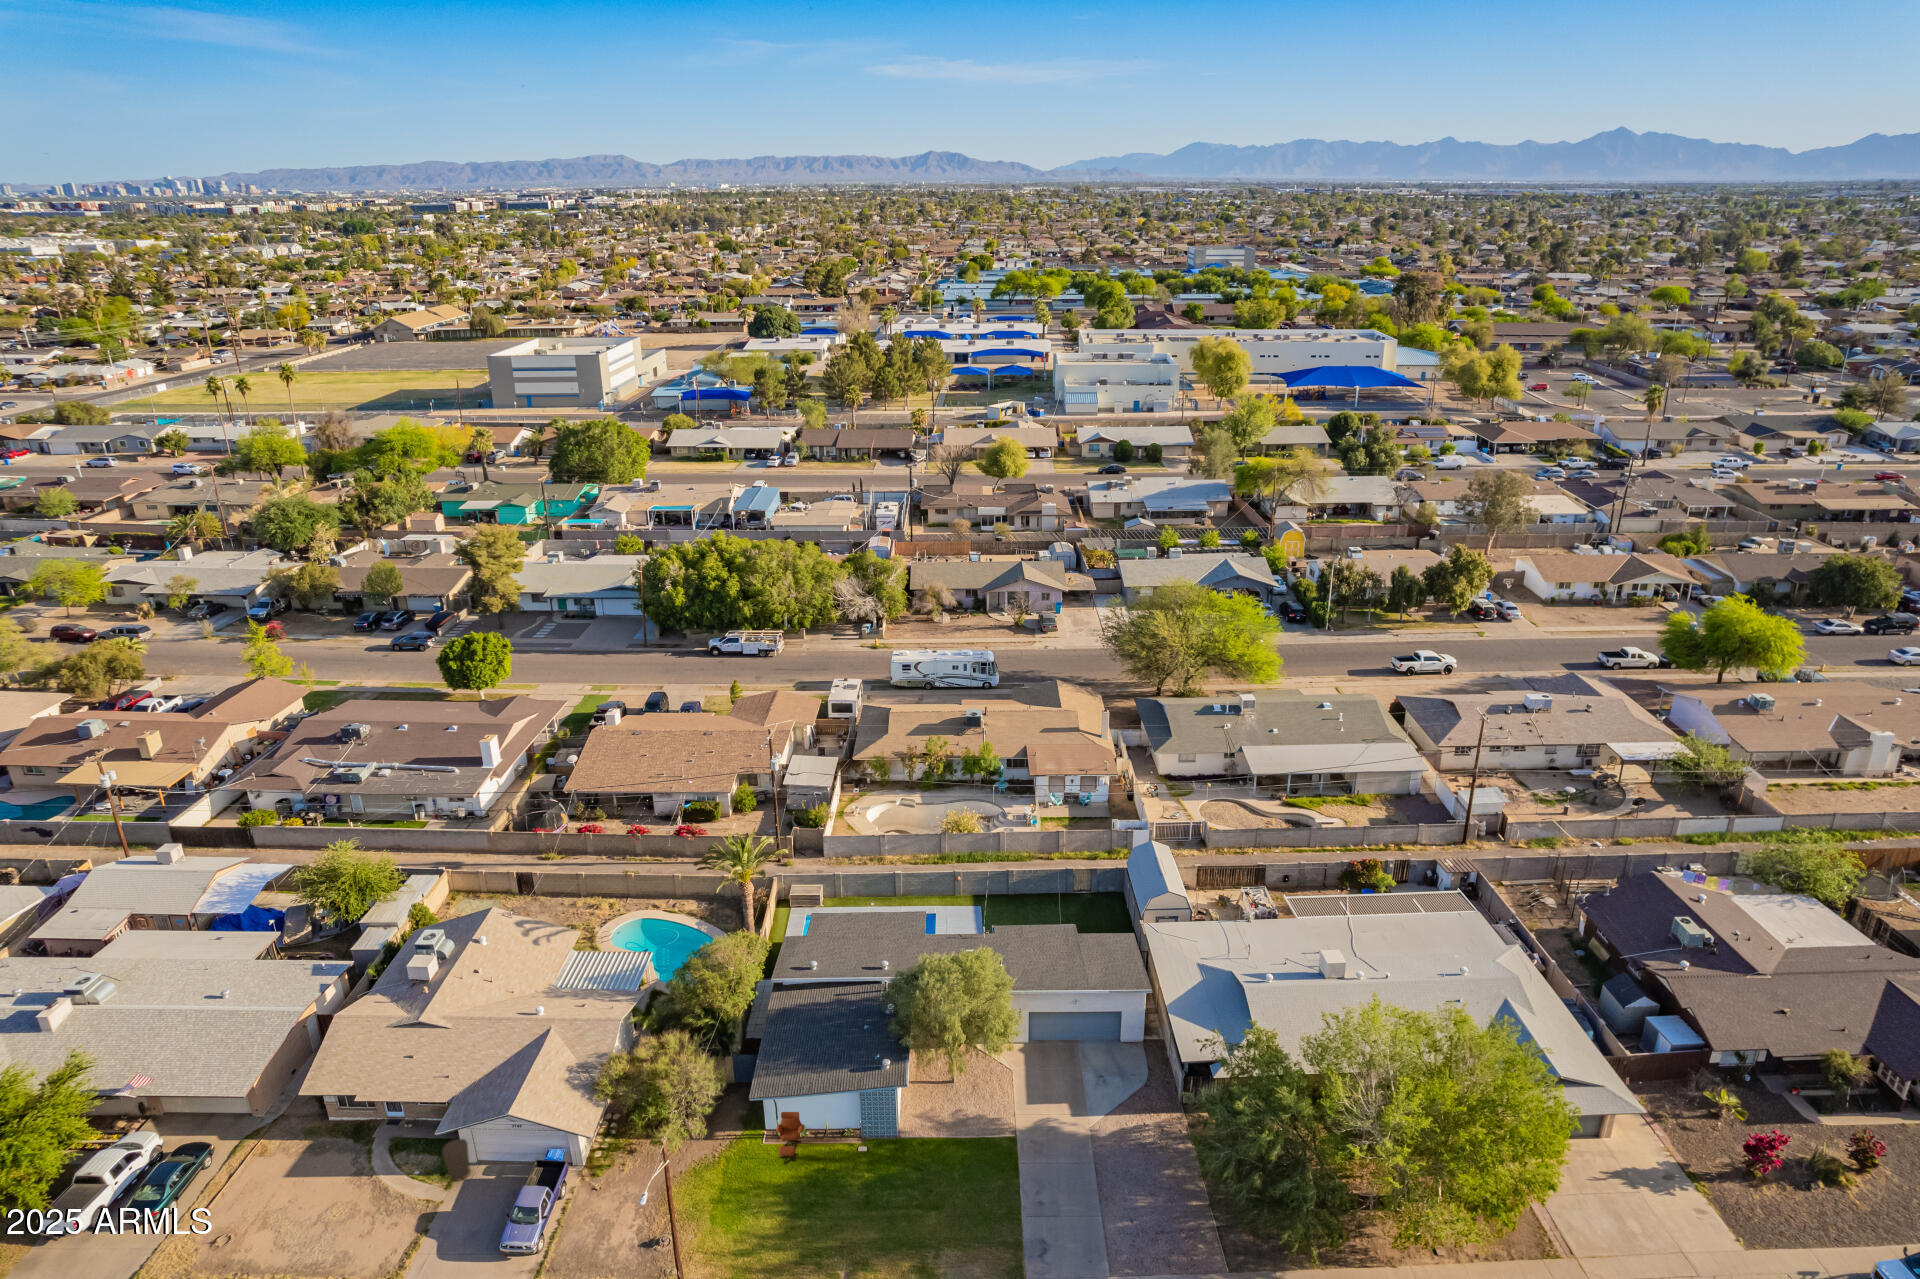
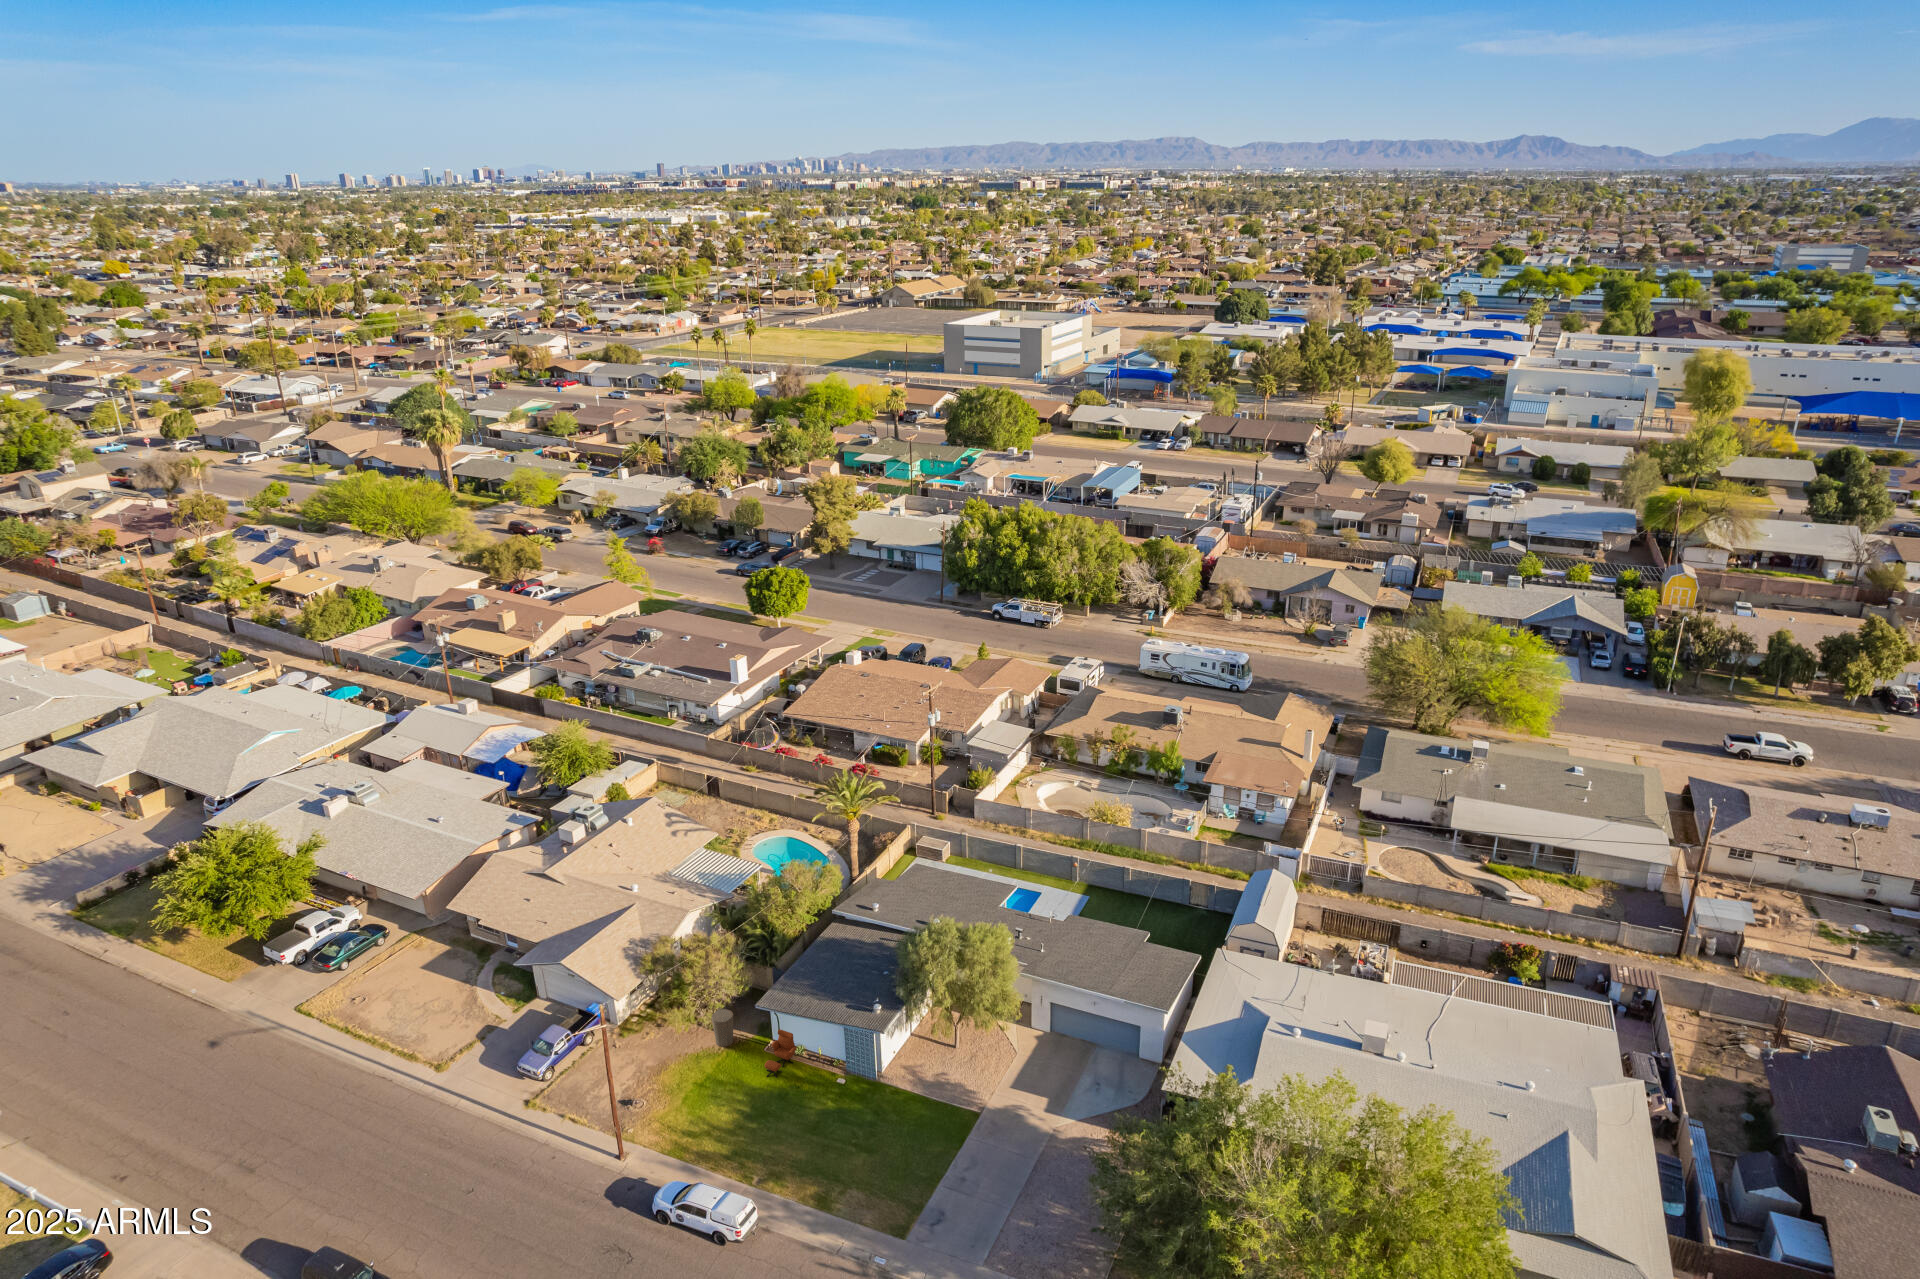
trash can: present [442,1139,470,1181] -> present [711,1009,734,1047]

